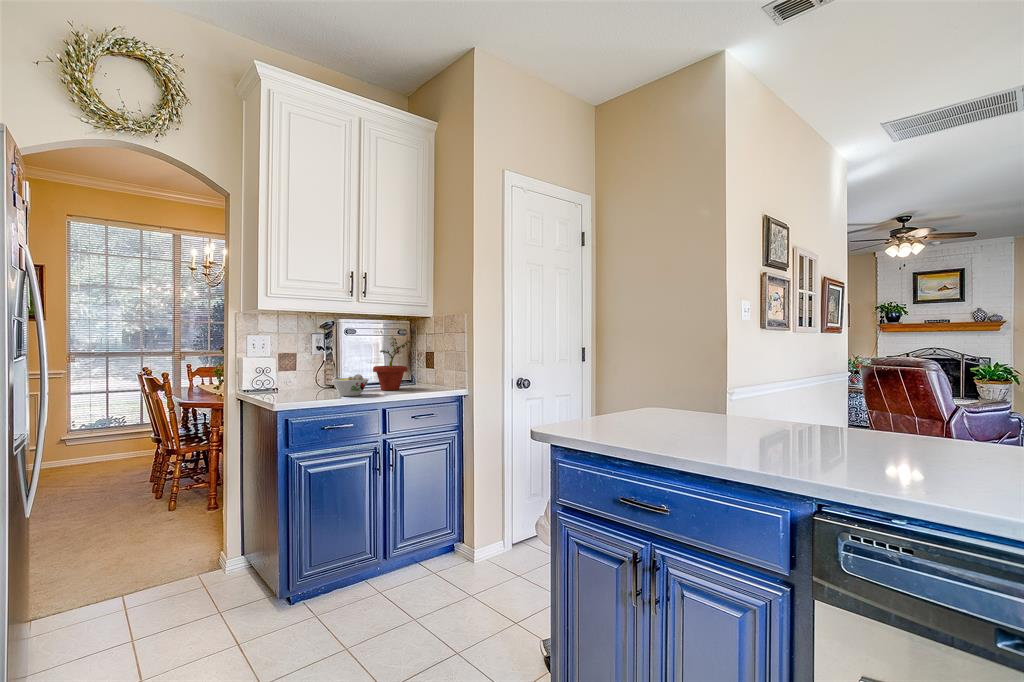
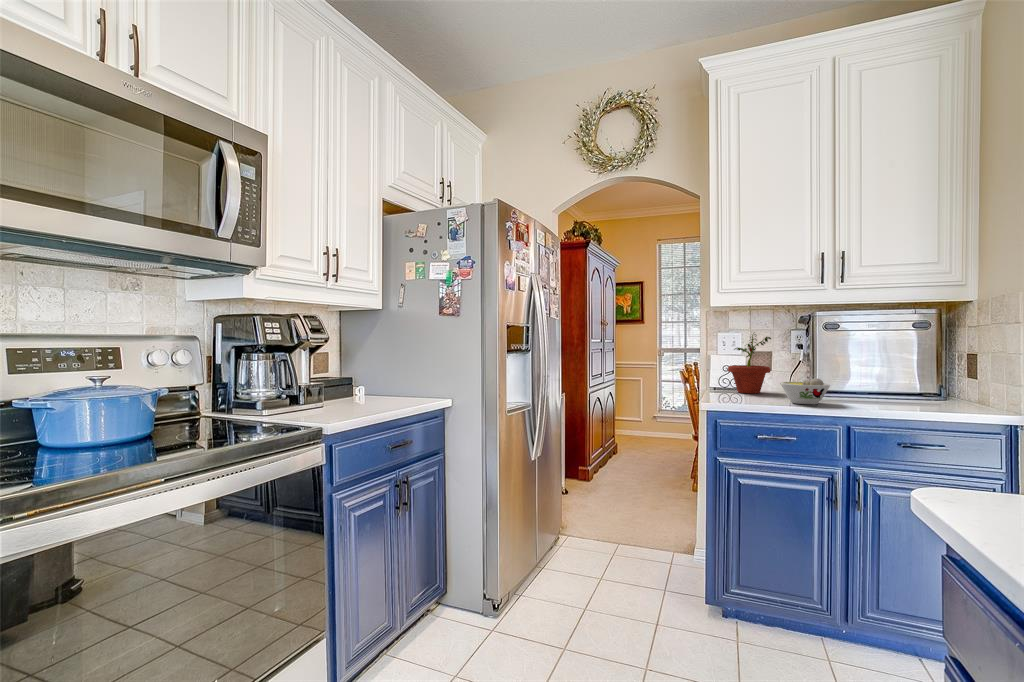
potted plant: present [373,337,410,390] -> present [728,333,771,393]

